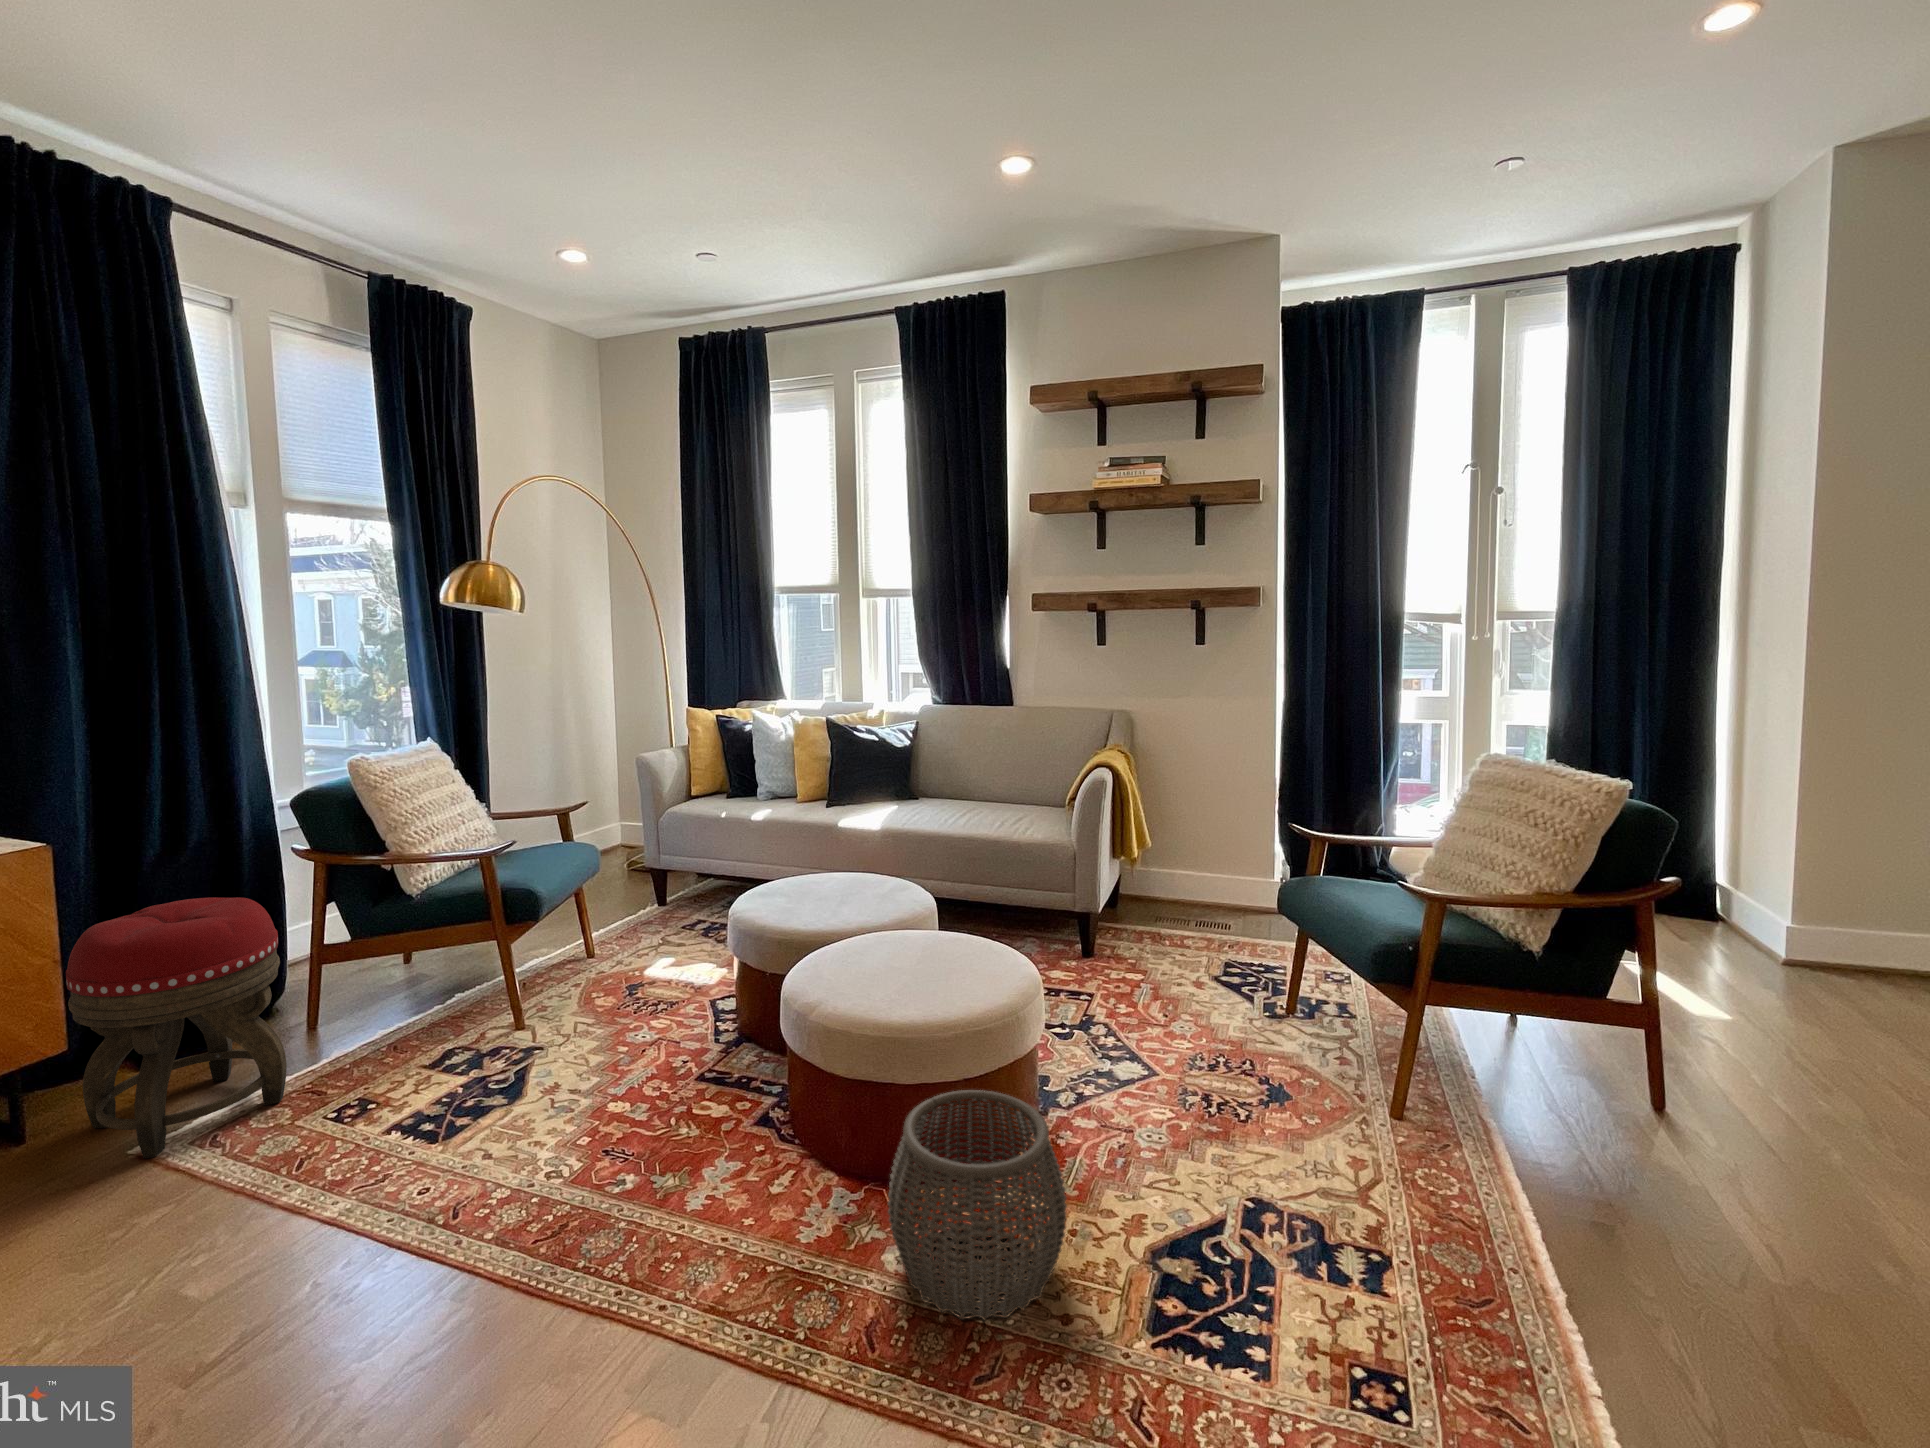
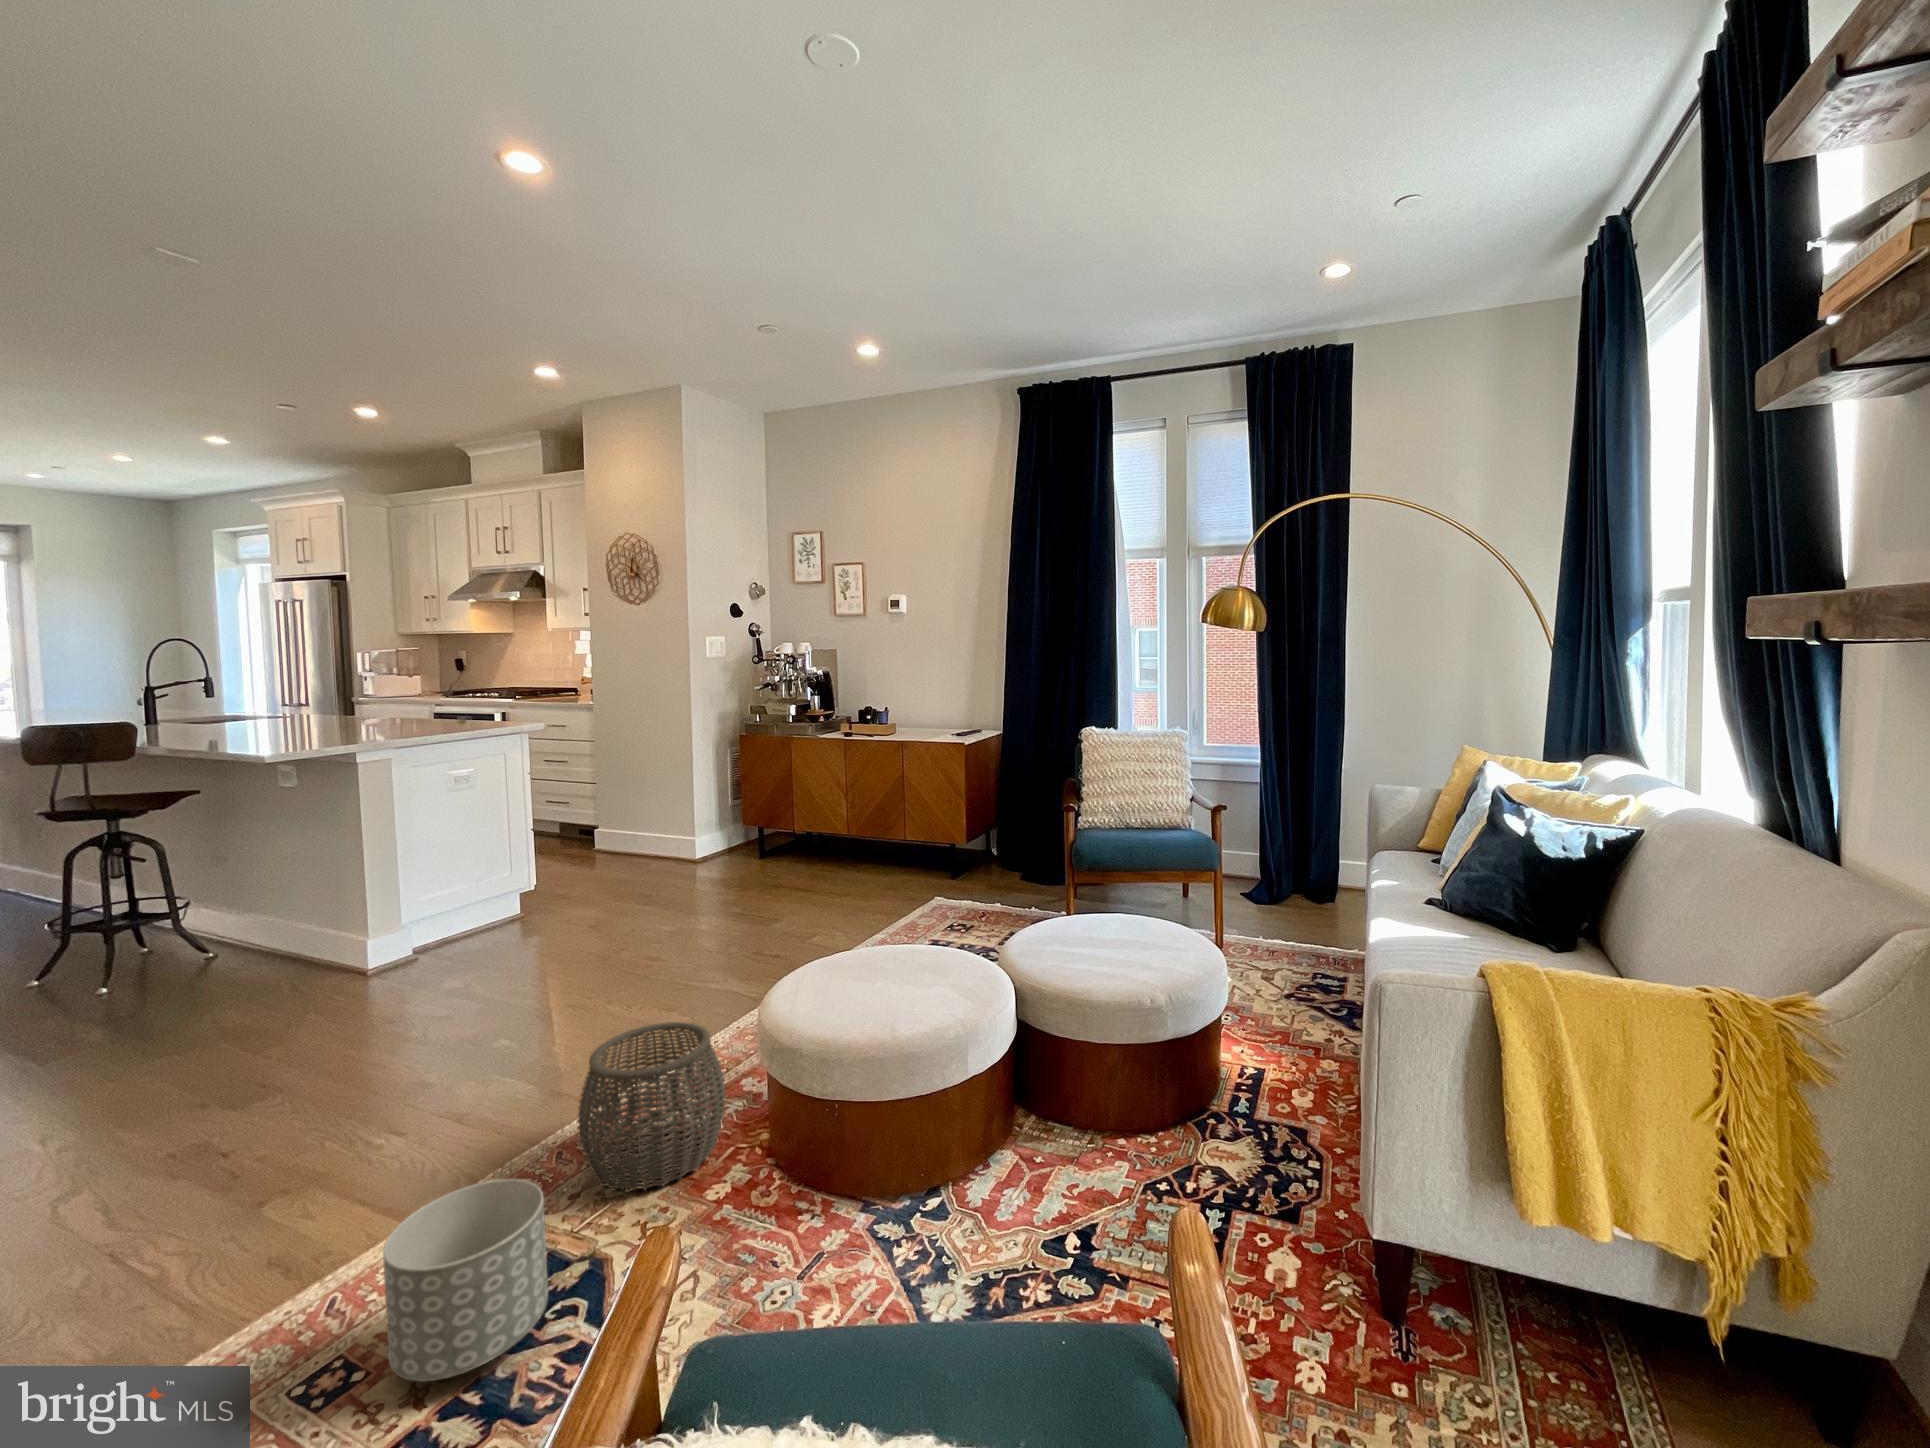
footstool: present [66,897,287,1158] -> none [916,798,1006,922]
planter: none [1212,1142,1357,1333] -> present [383,1179,548,1381]

